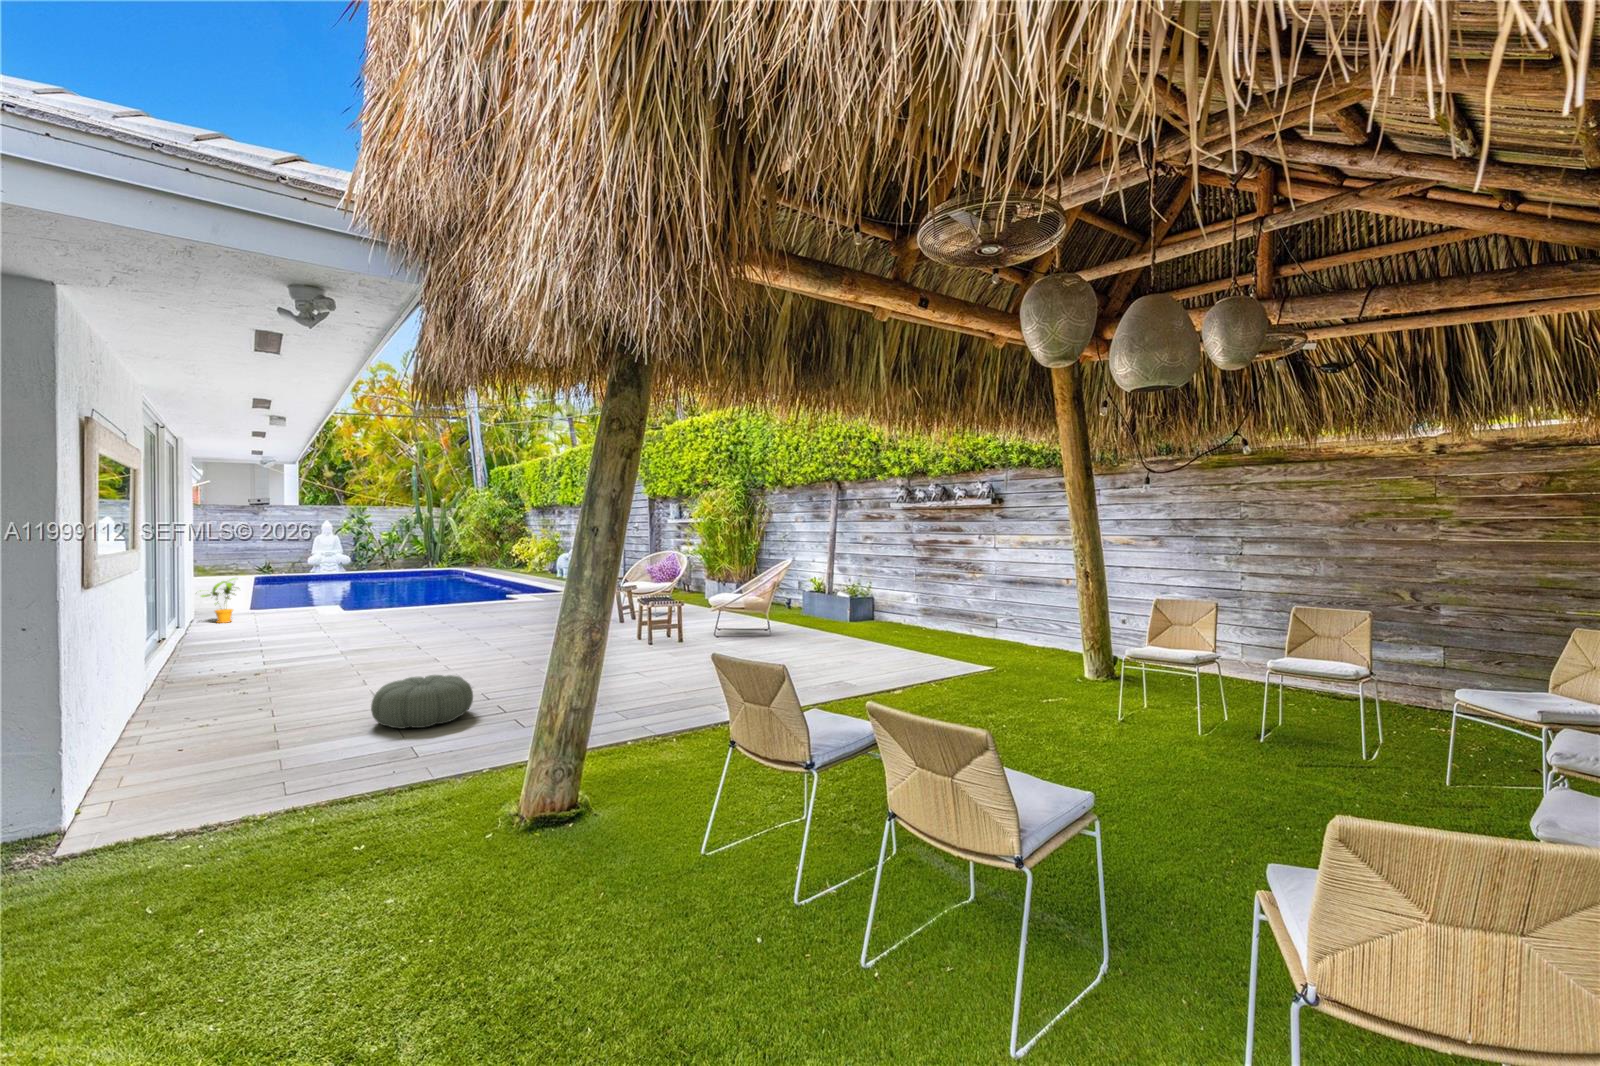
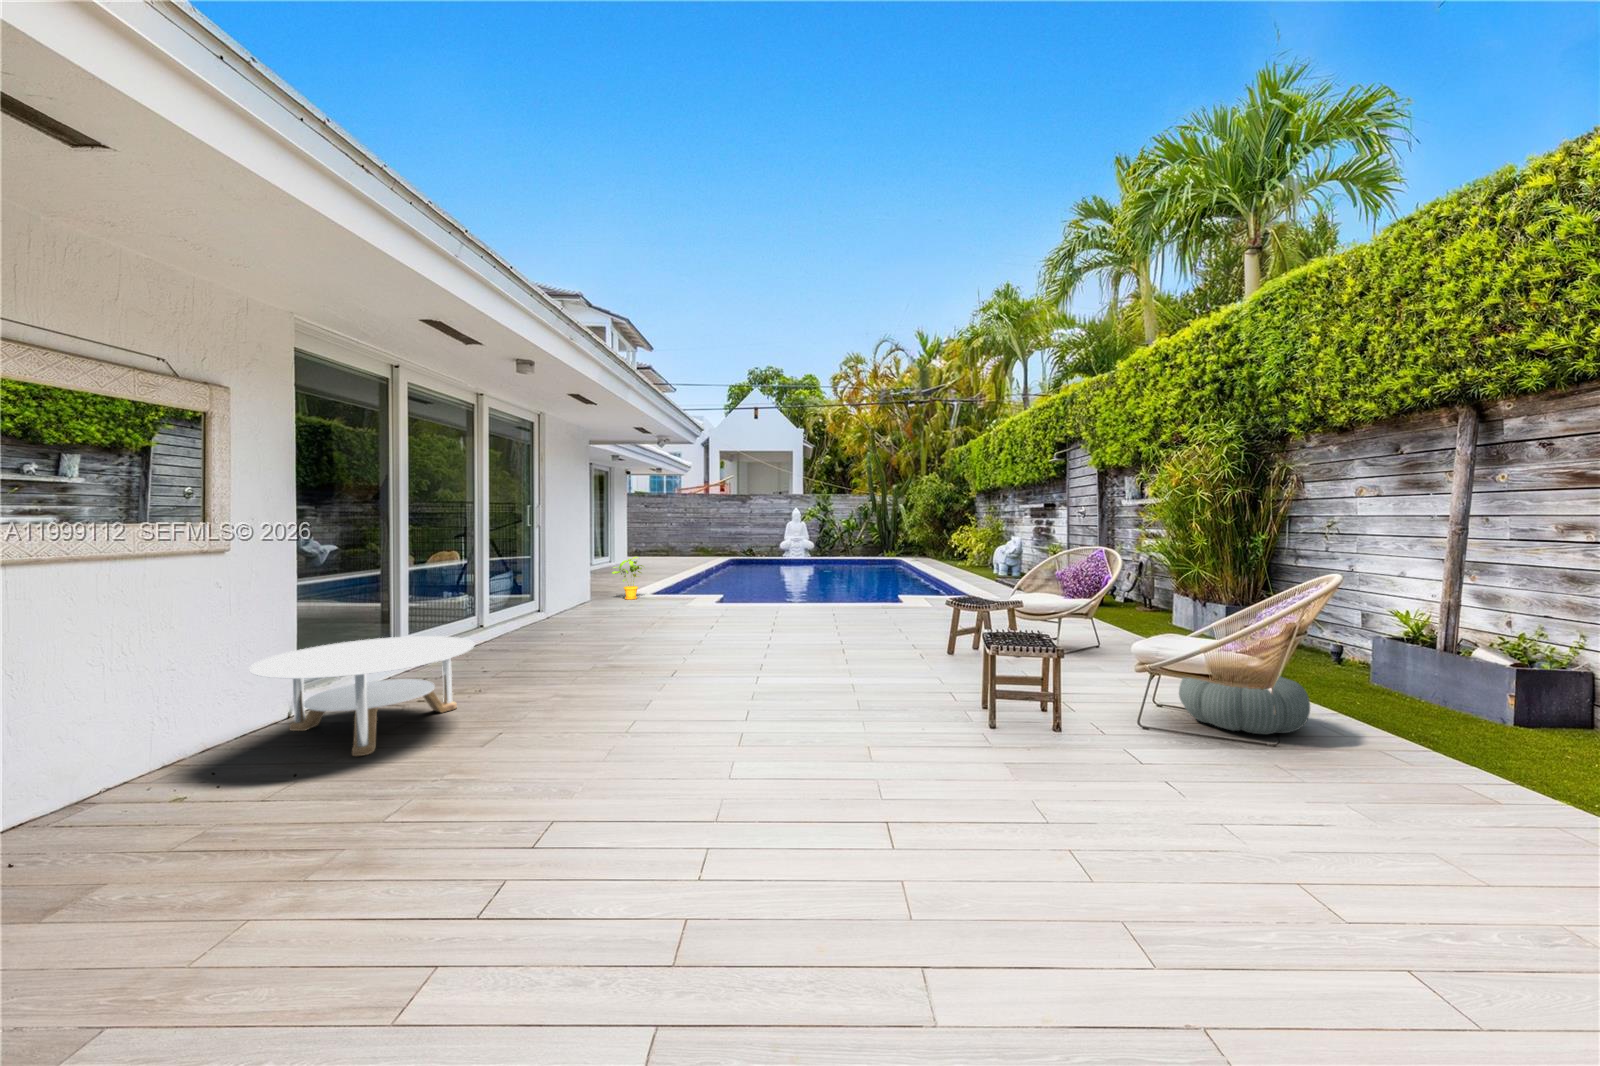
round table: none [139,637,319,719] -> present [249,636,474,756]
pouf: present [371,675,473,729] -> present [1179,675,1310,734]

